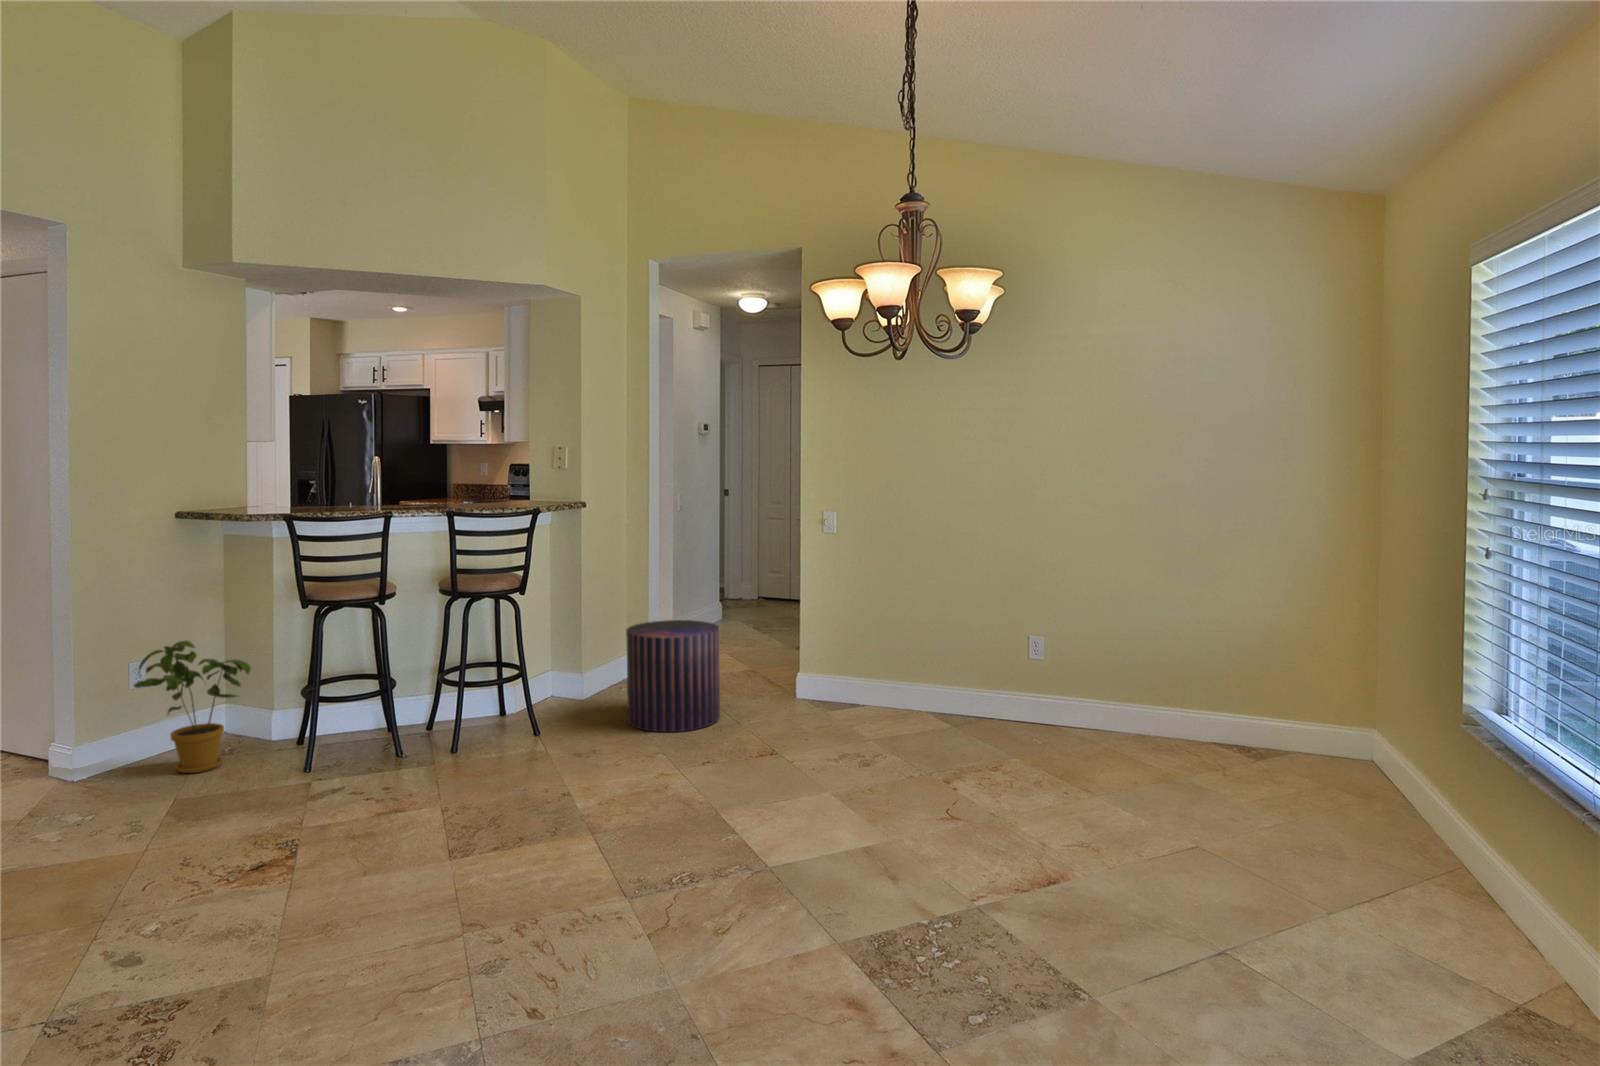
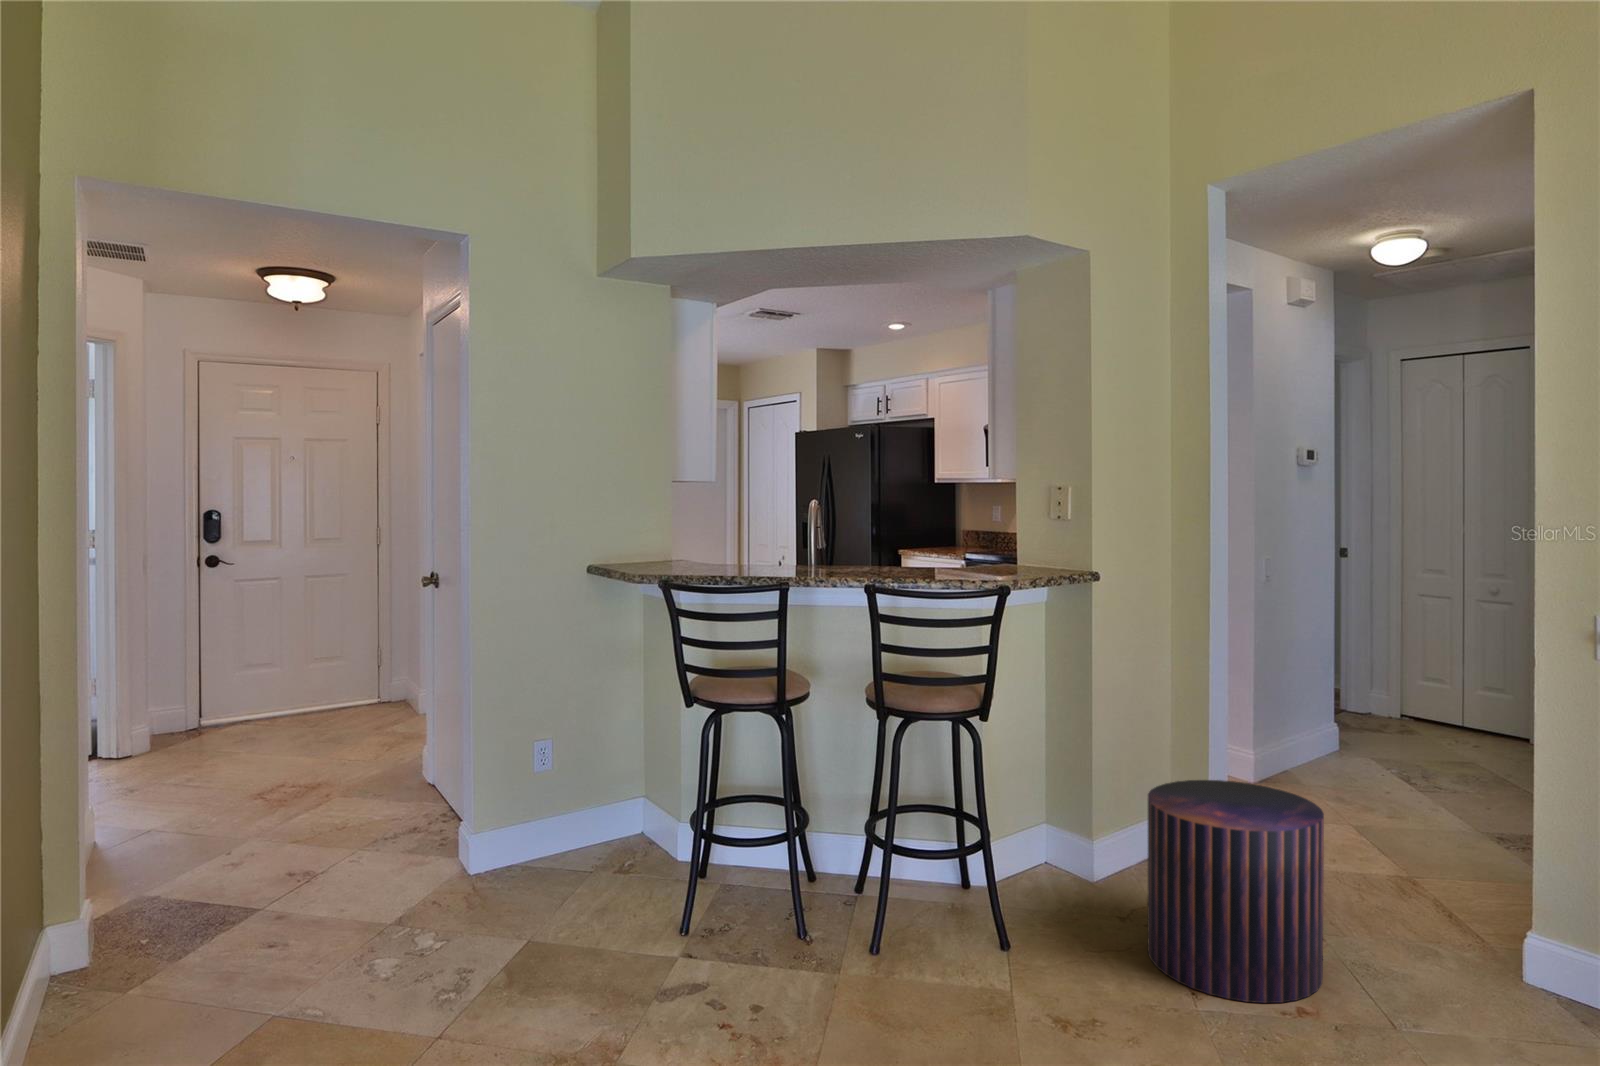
house plant: present [134,641,251,773] -> none [516,742,634,910]

